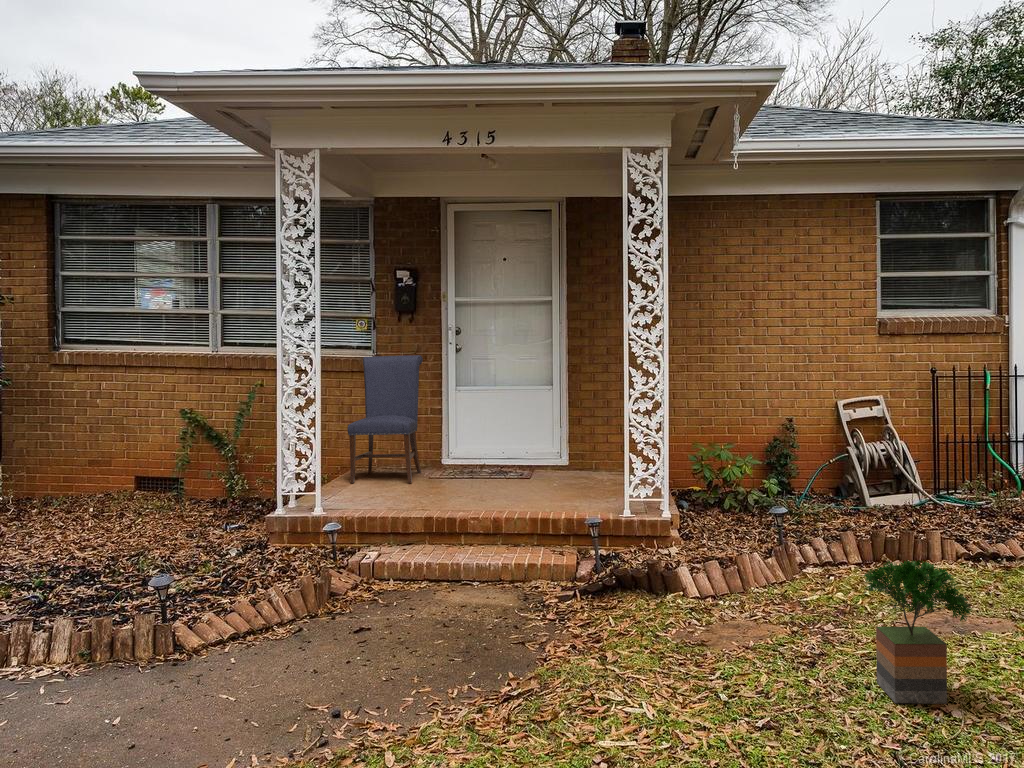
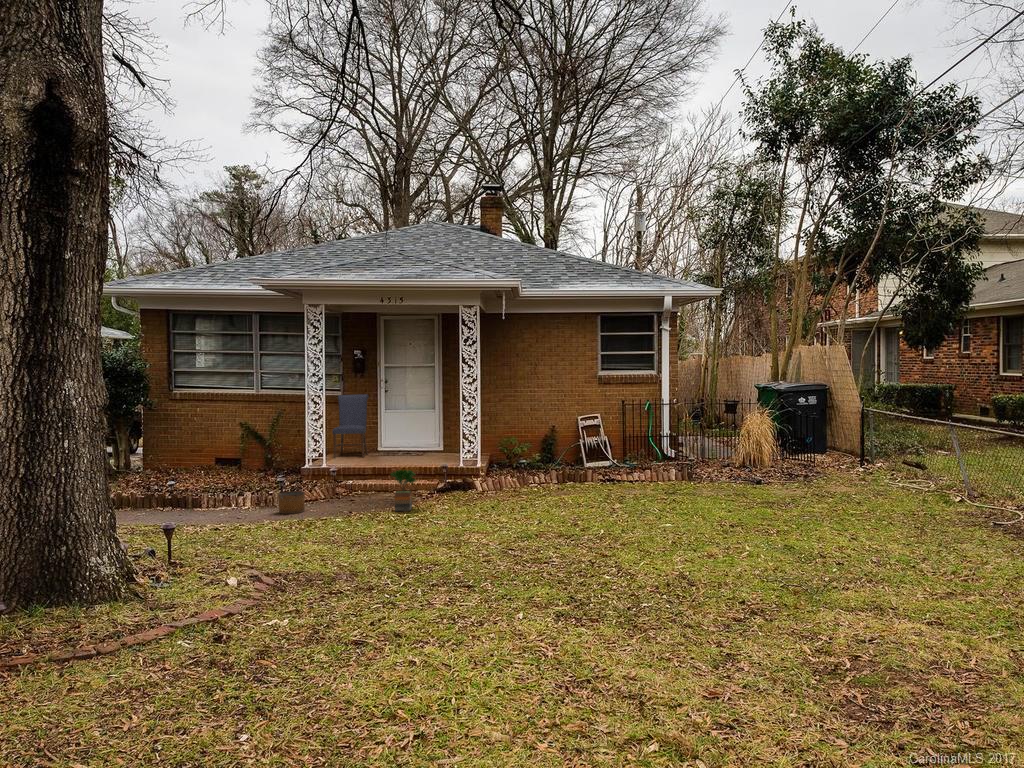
potted tree: present [864,560,971,704] -> present [391,470,416,511]
bucket: none [115,599,204,717] -> present [278,480,305,514]

